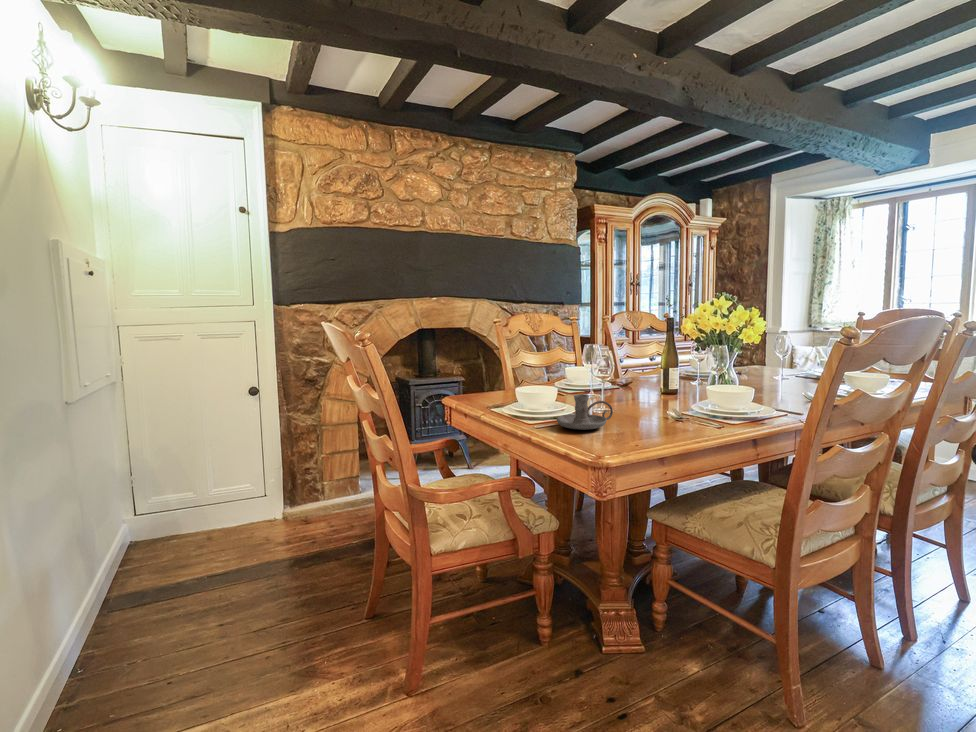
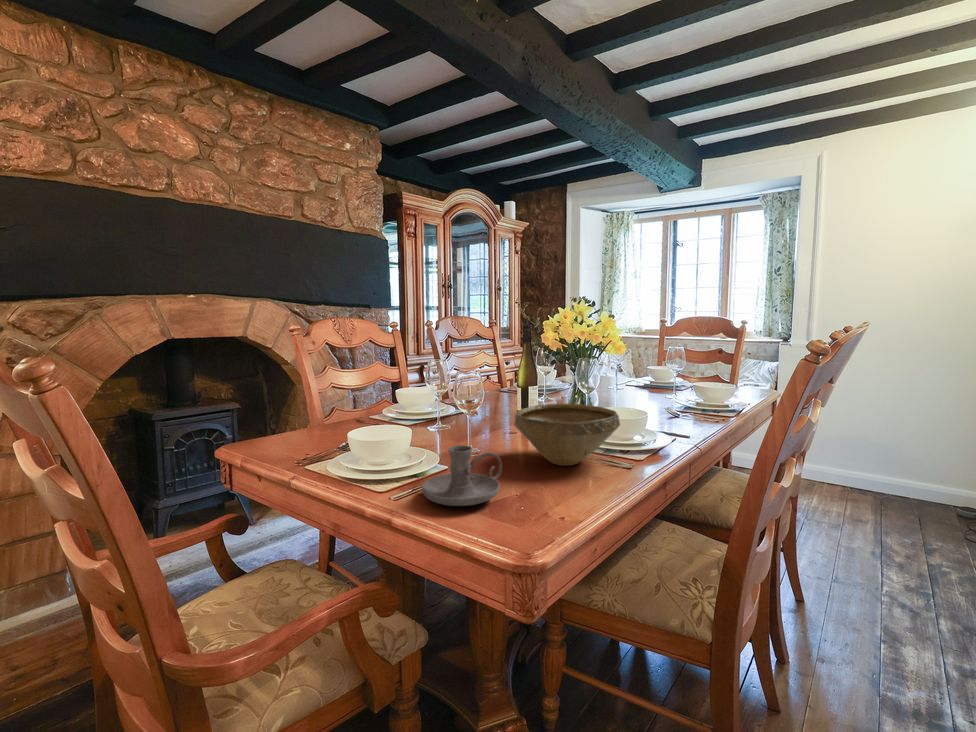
bowl: none [632,377,712,419] -> present [514,404,620,466]

